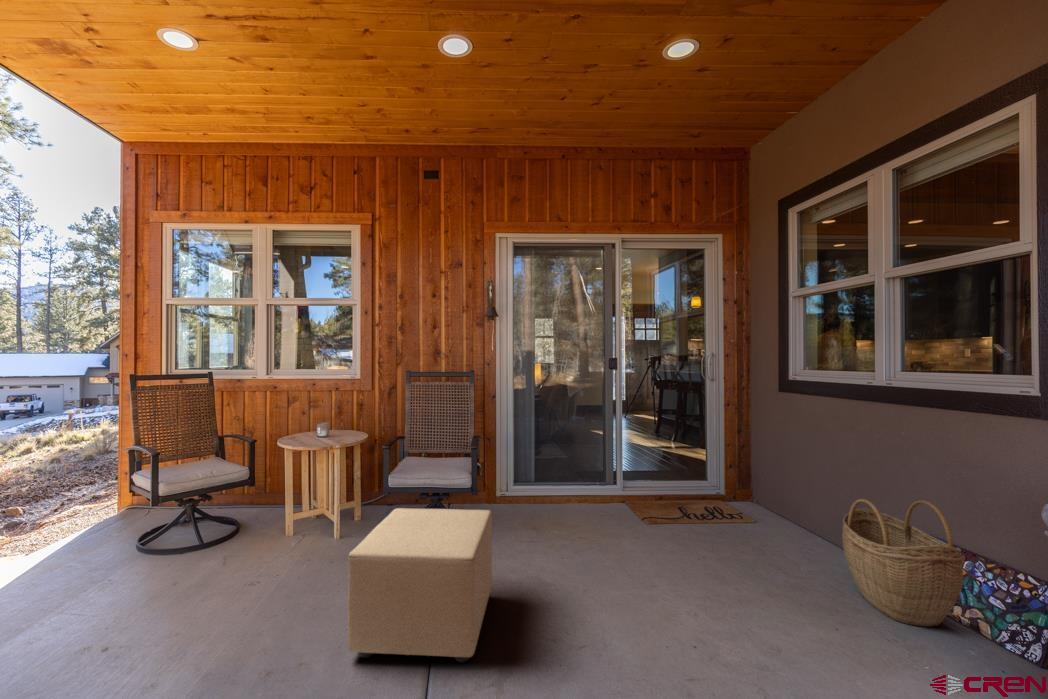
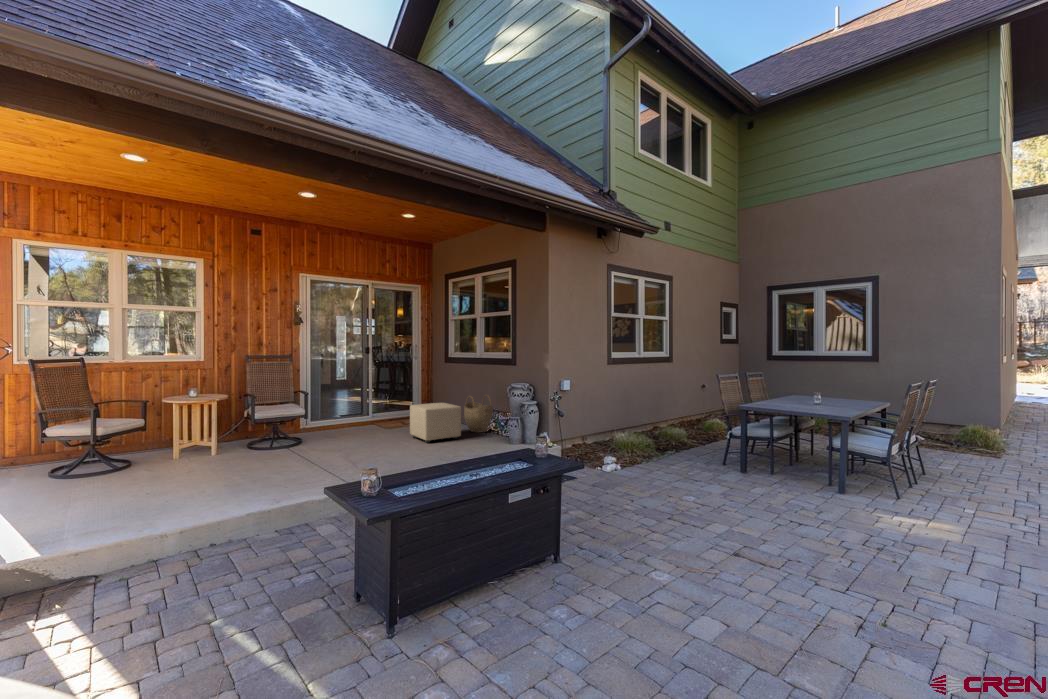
ottoman: present [348,508,492,662] -> present [410,403,461,443]

